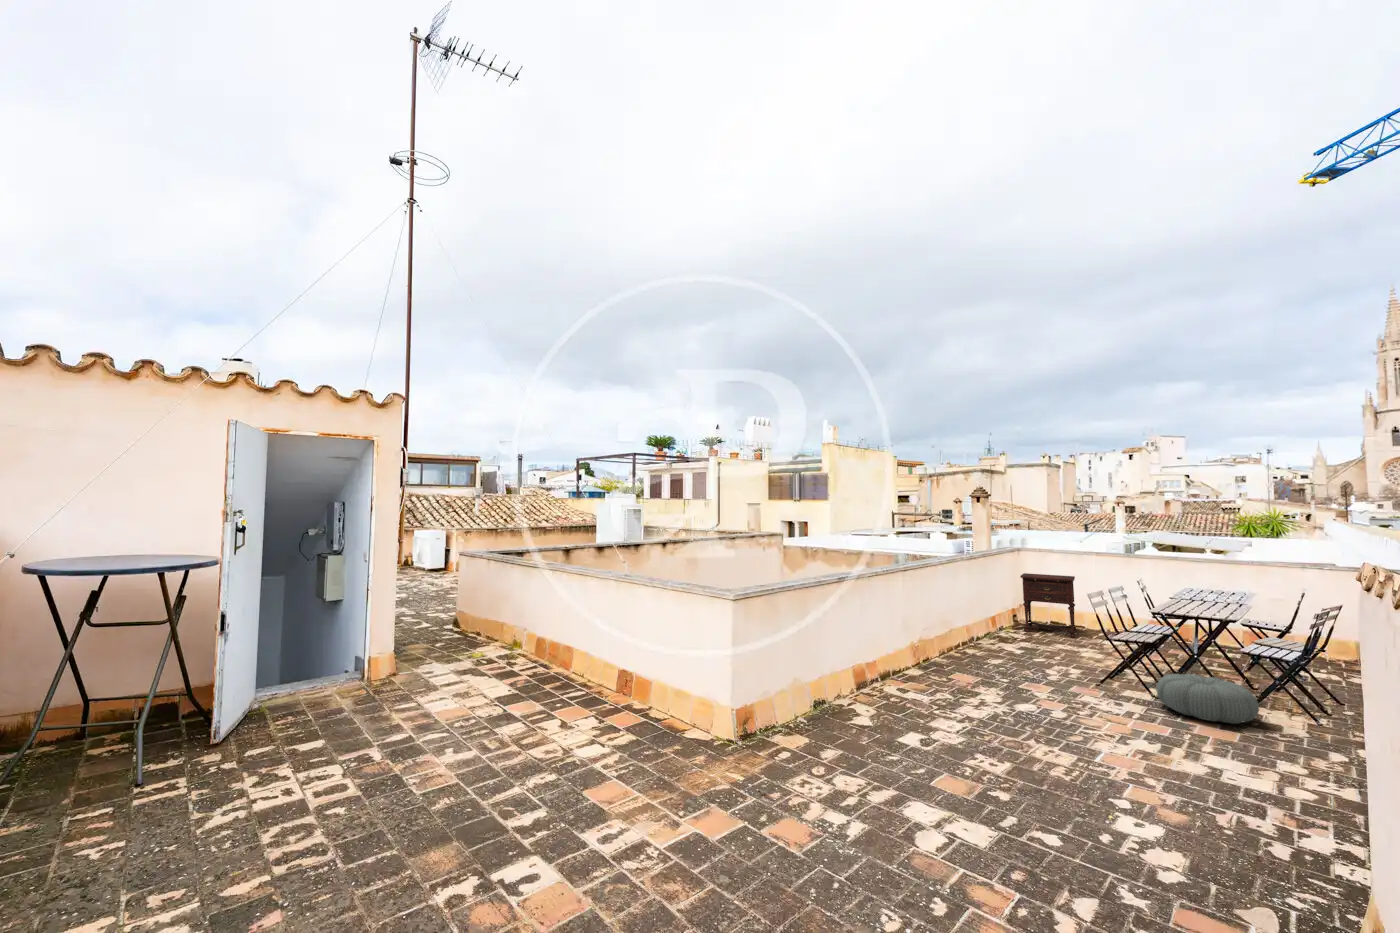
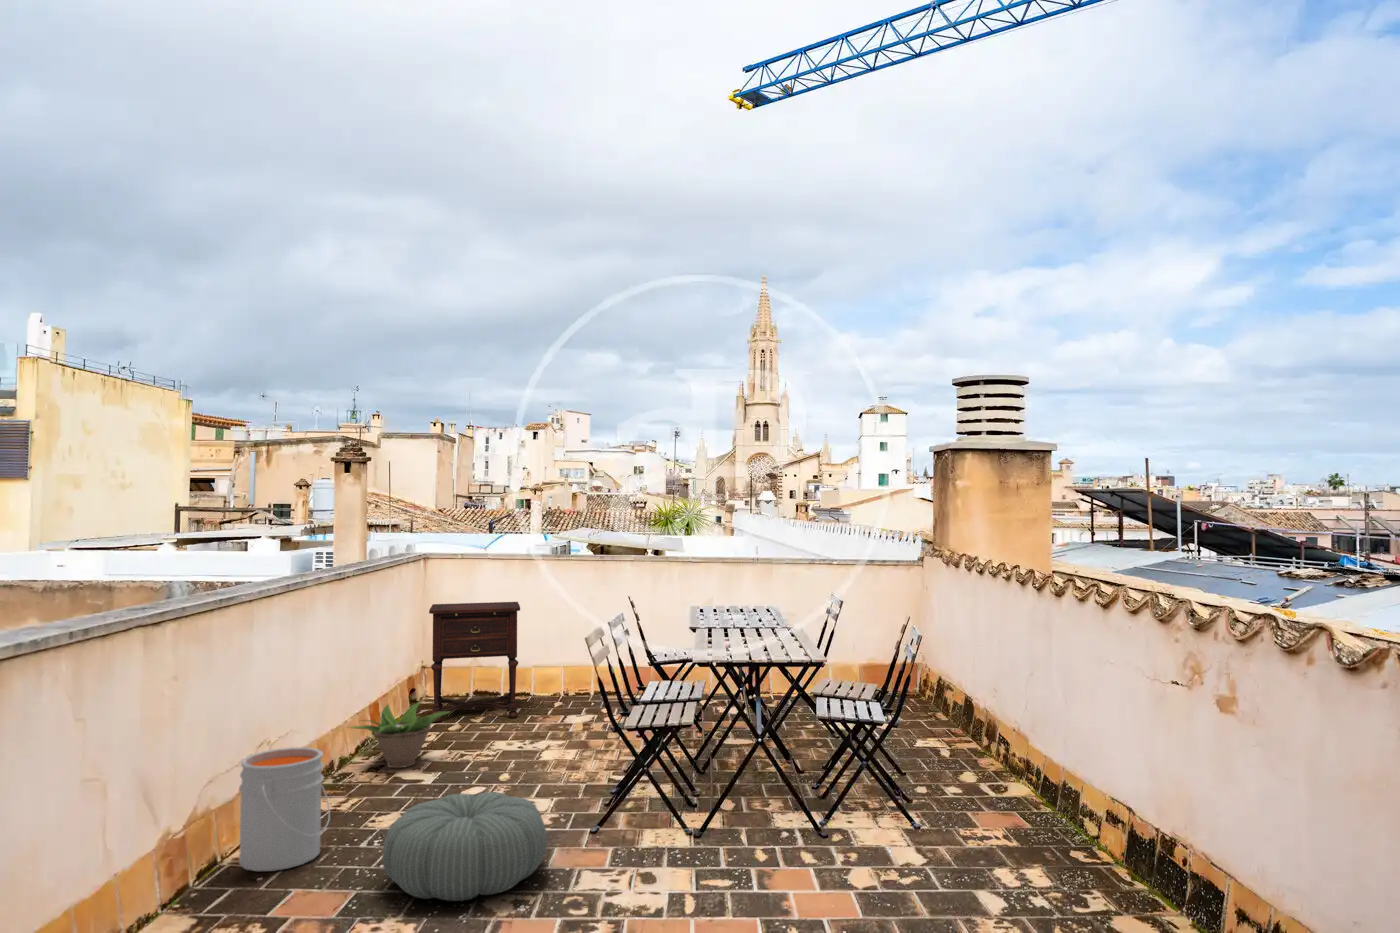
decorative plant: none [979,617,1030,646] -> present [352,703,449,768]
bucket: none [936,622,971,667] -> present [239,747,330,871]
pouf: present [1156,674,1259,724] -> present [382,792,547,901]

